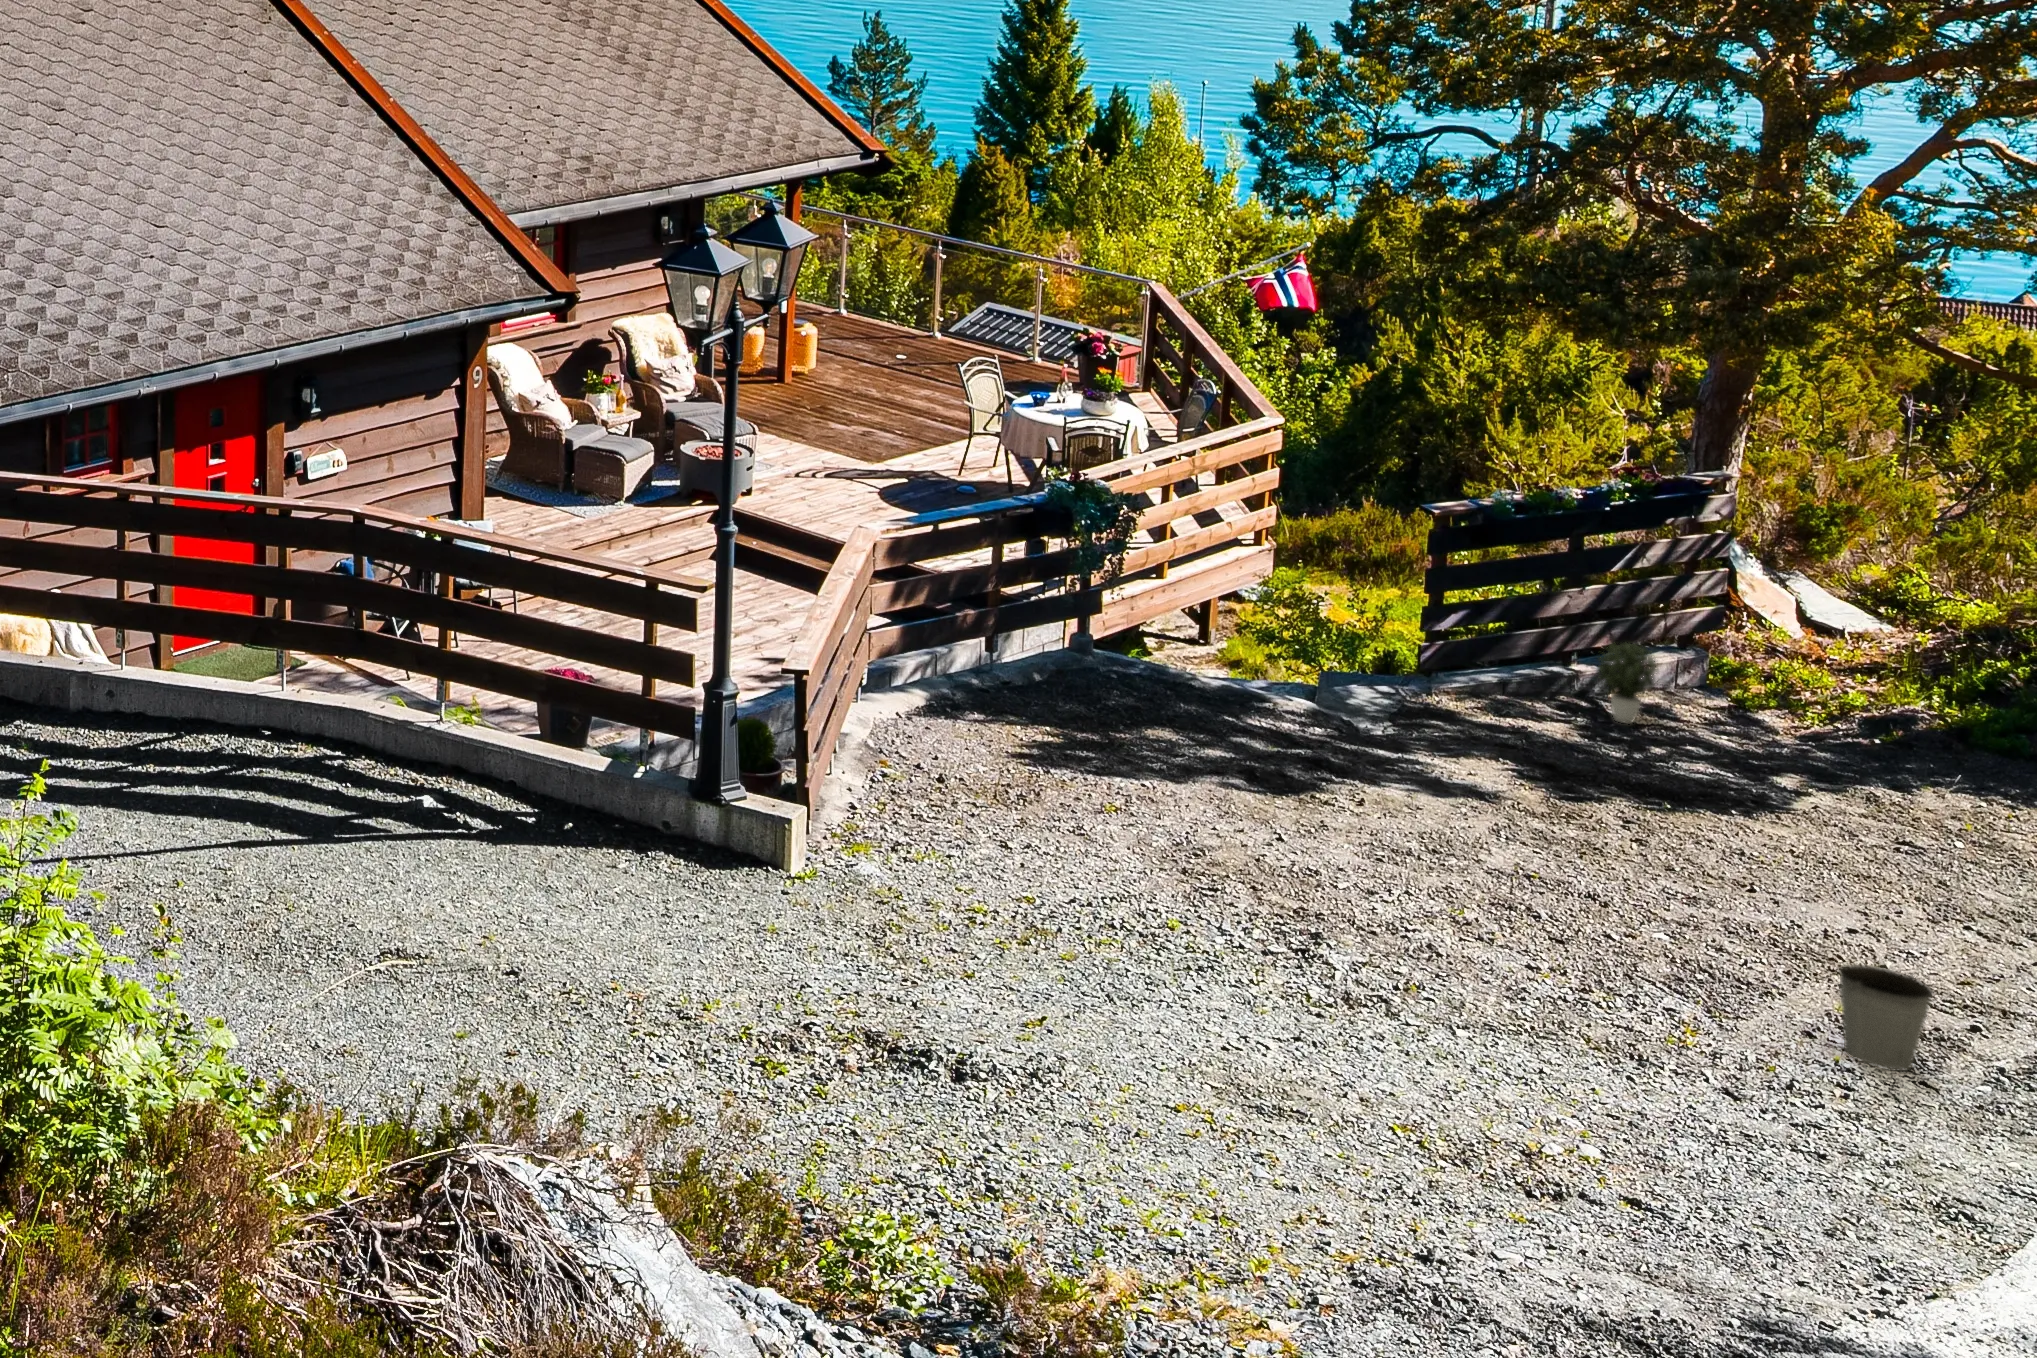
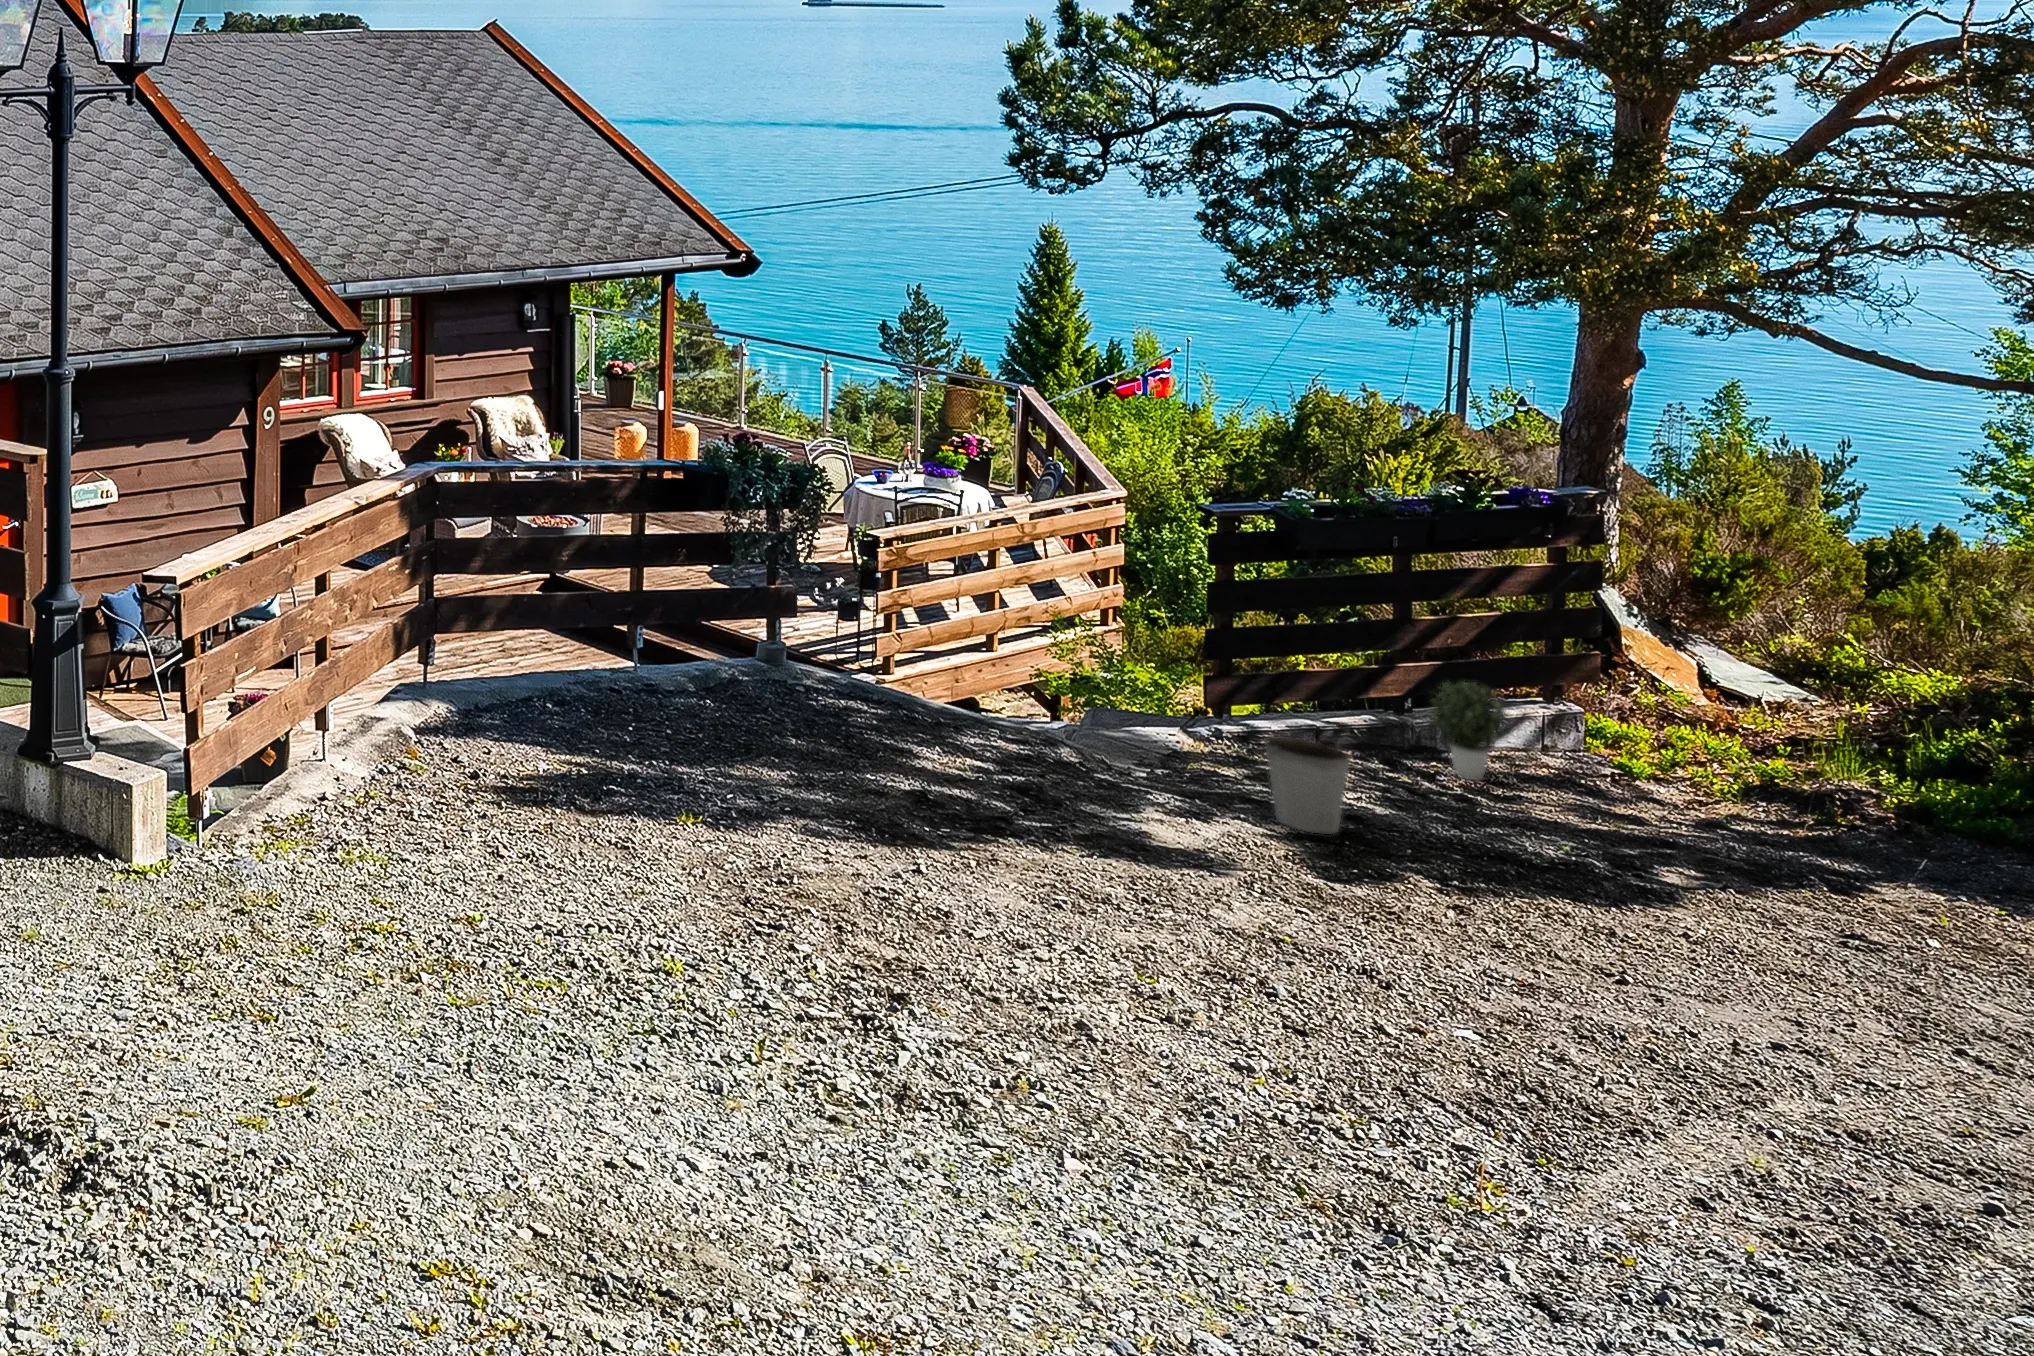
bucket: present [1839,965,1934,1071] -> present [1265,738,1351,834]

